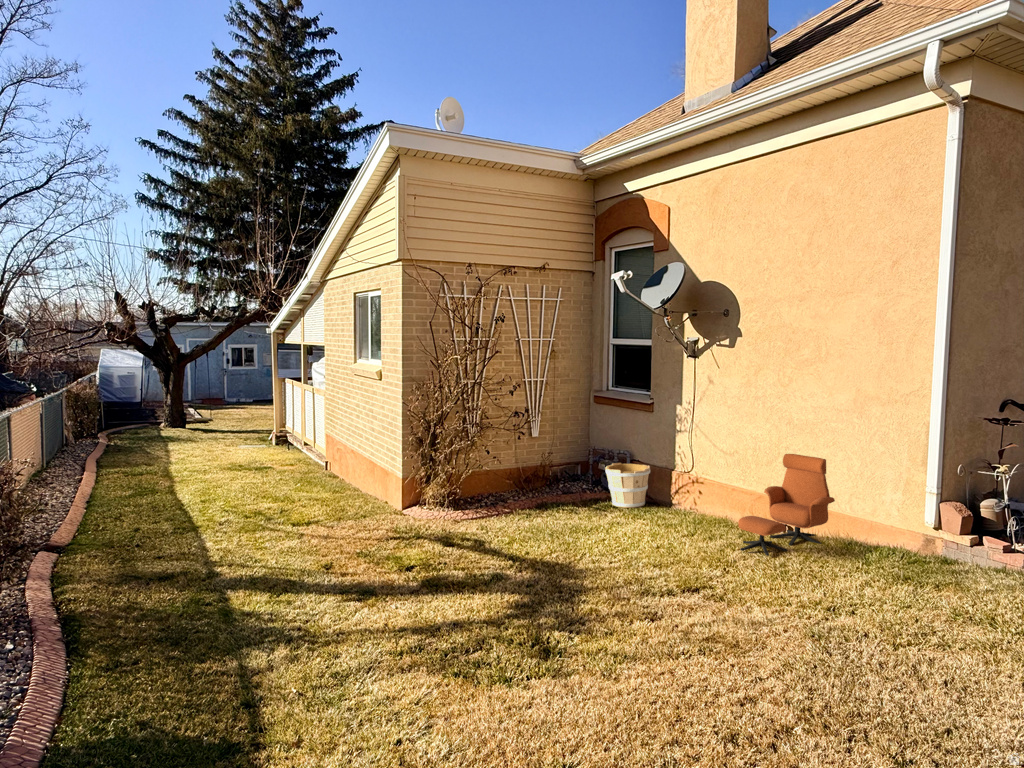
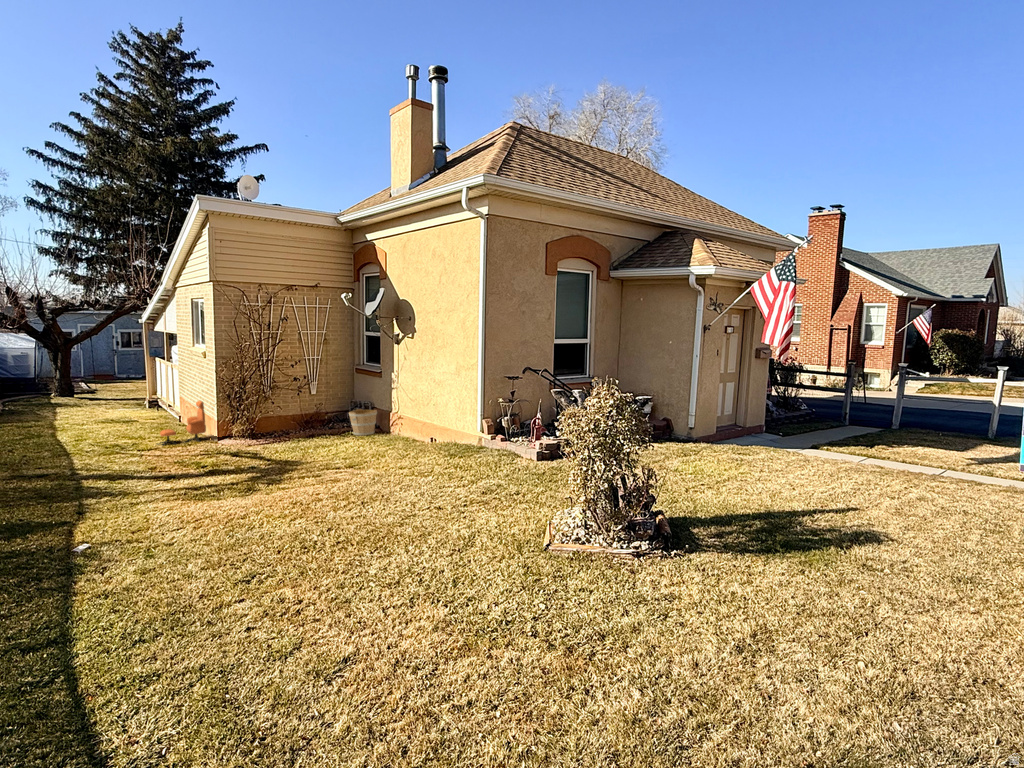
lounge chair: present [738,454,835,556] -> present [158,401,207,445]

